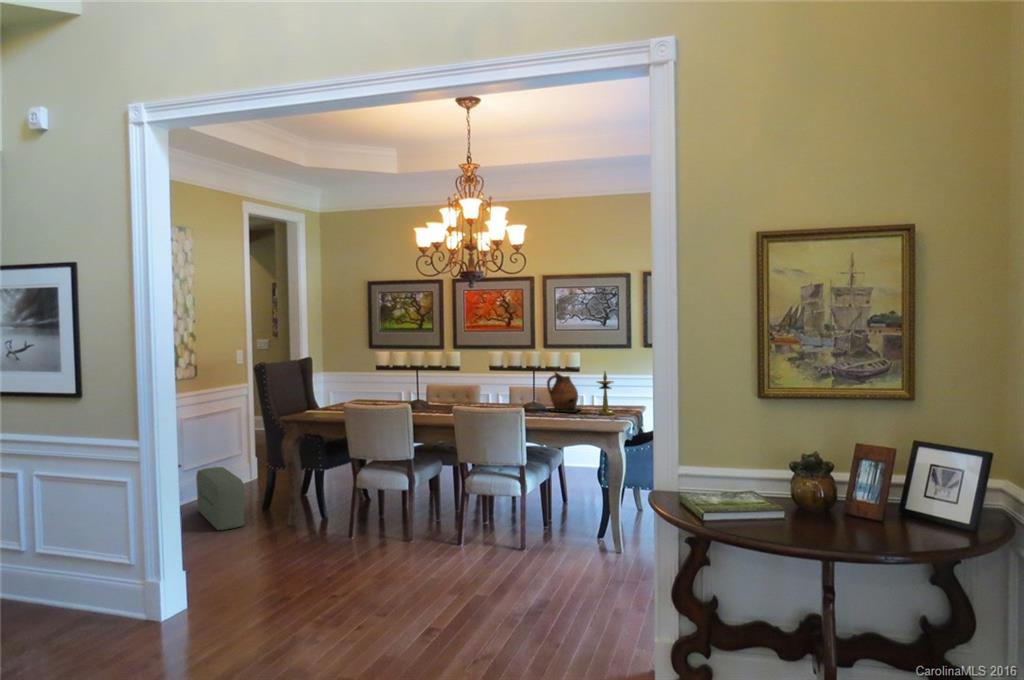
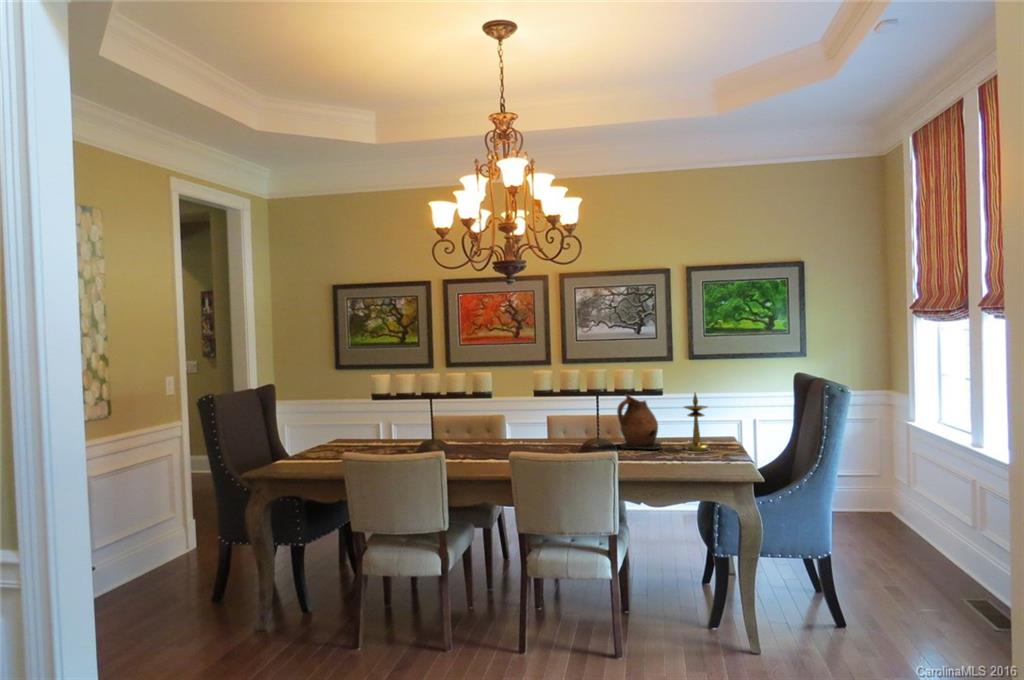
pouf: present [196,467,244,530] -> none [117,545,196,646]

